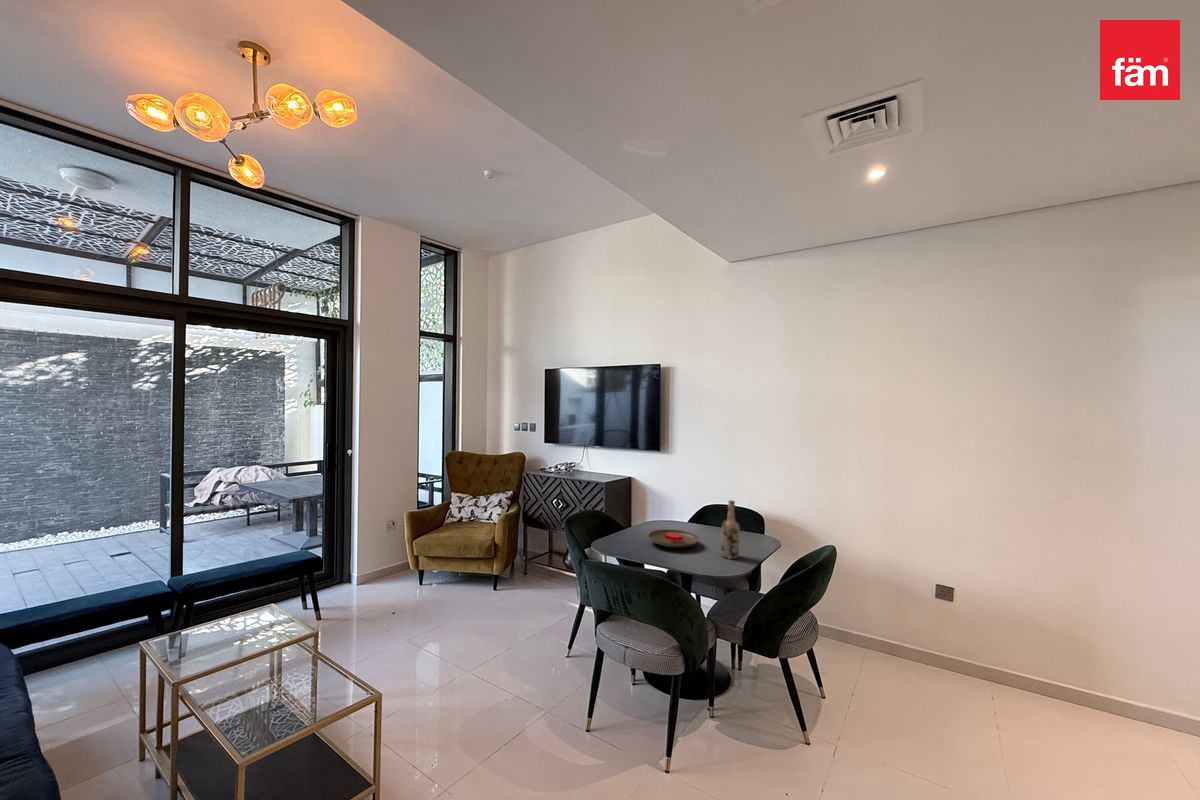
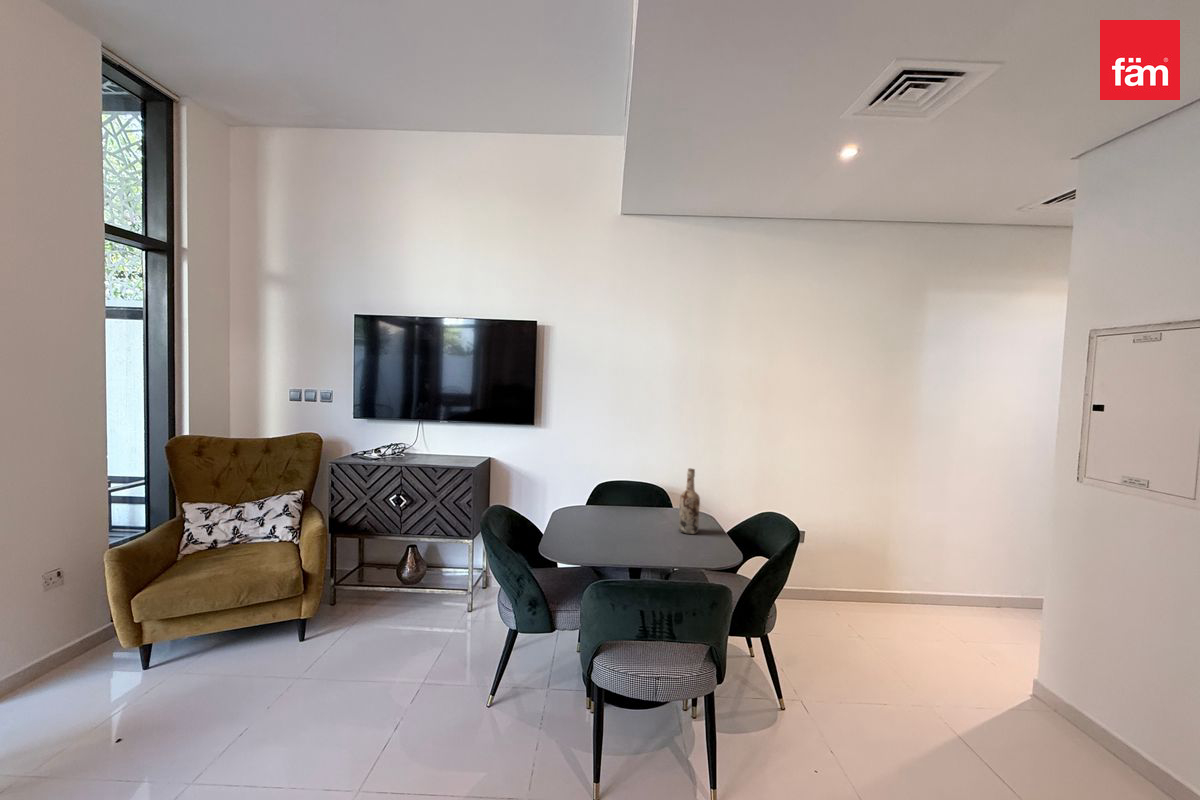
plate: present [648,529,699,548] -> none [587,511,648,532]

